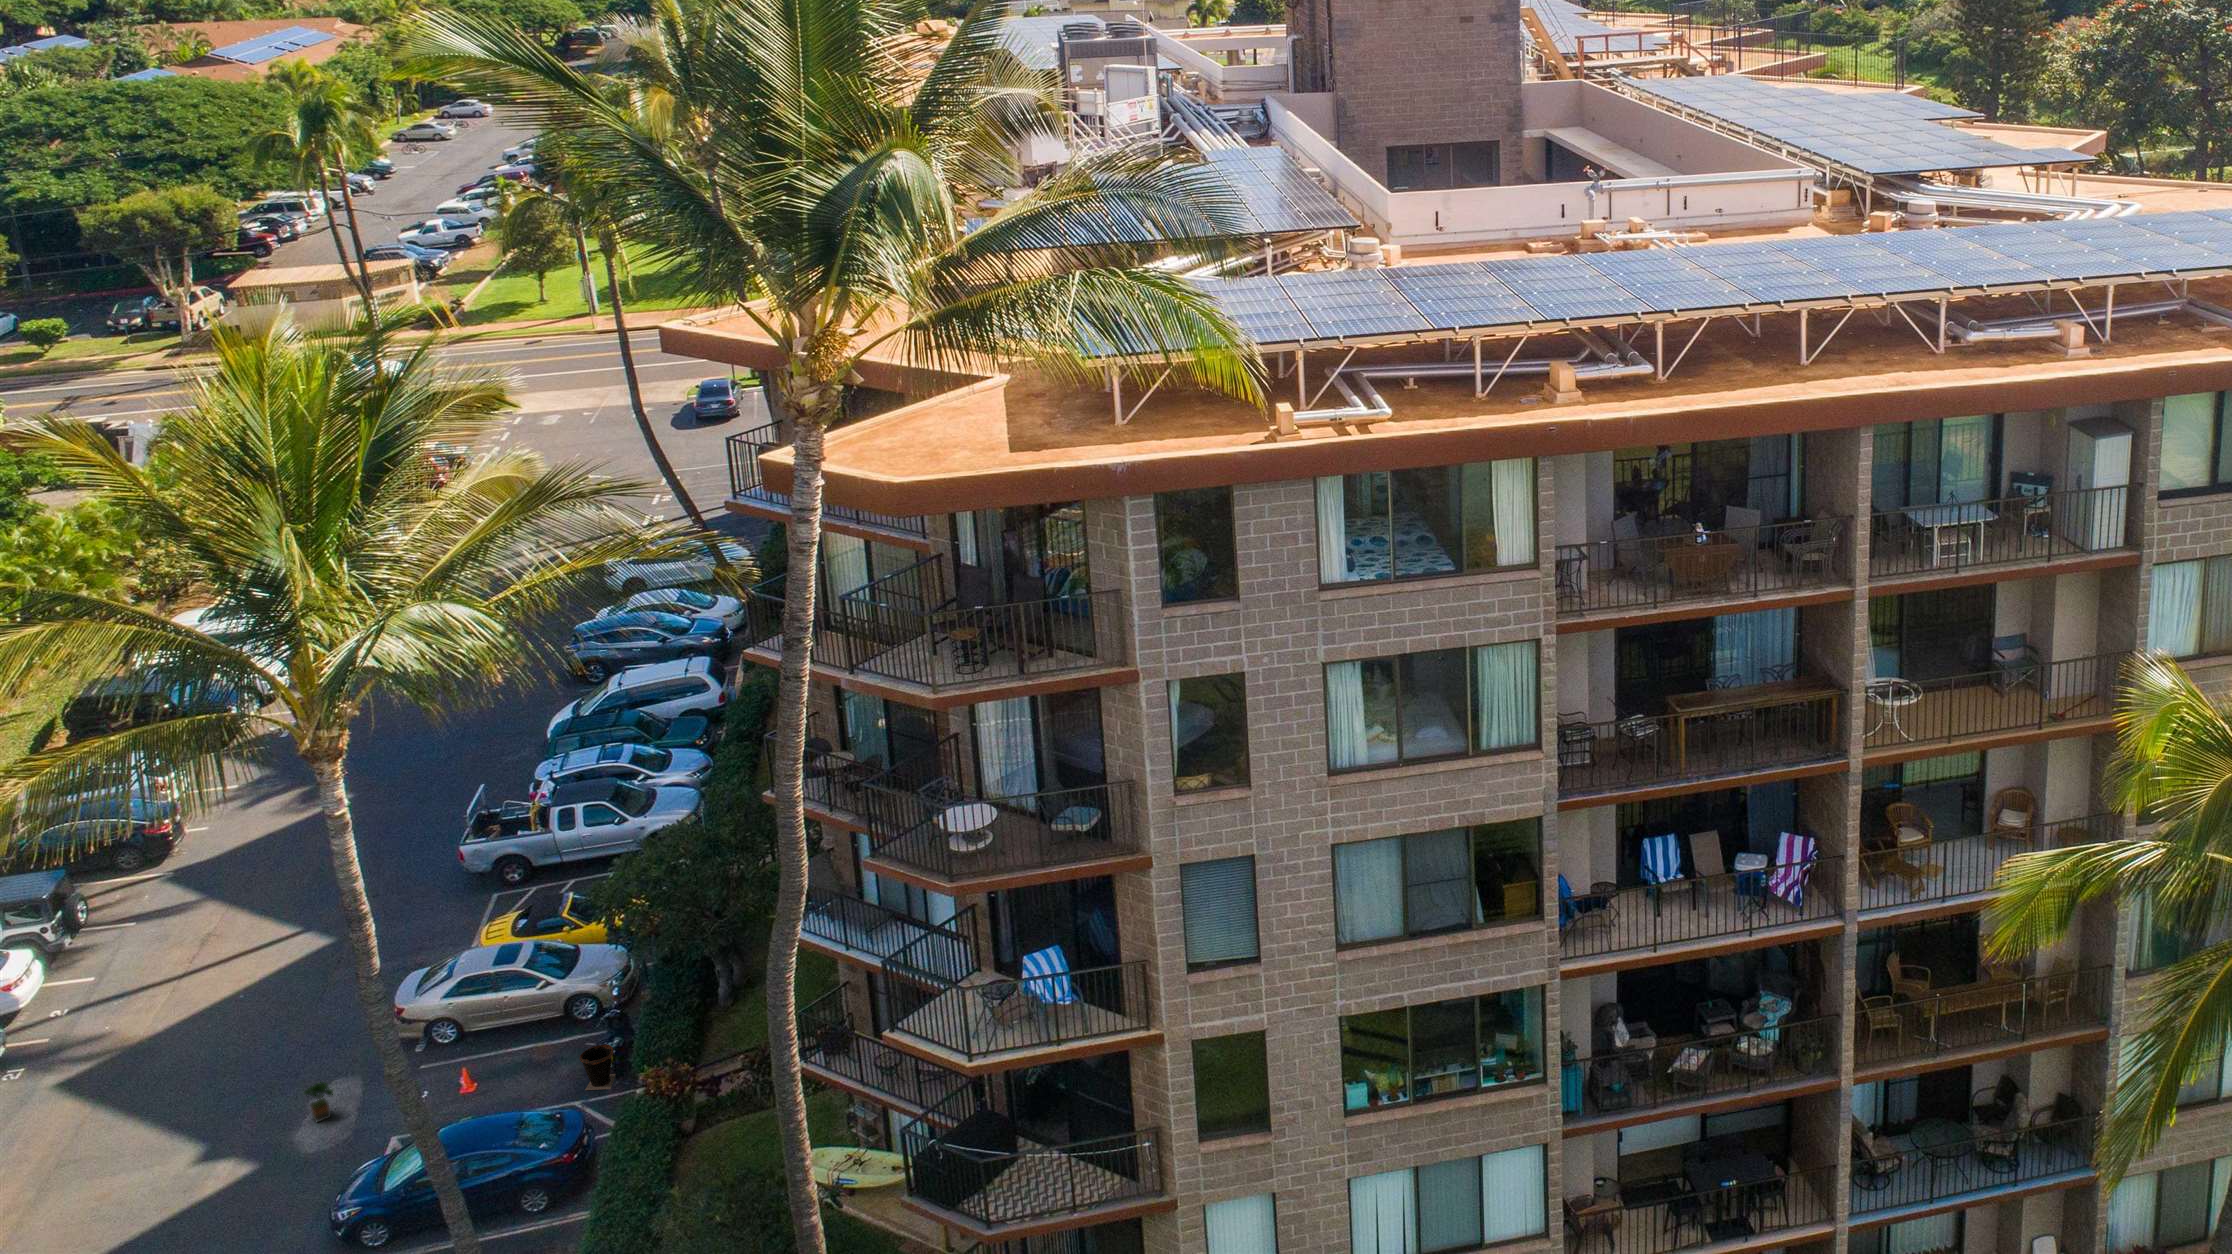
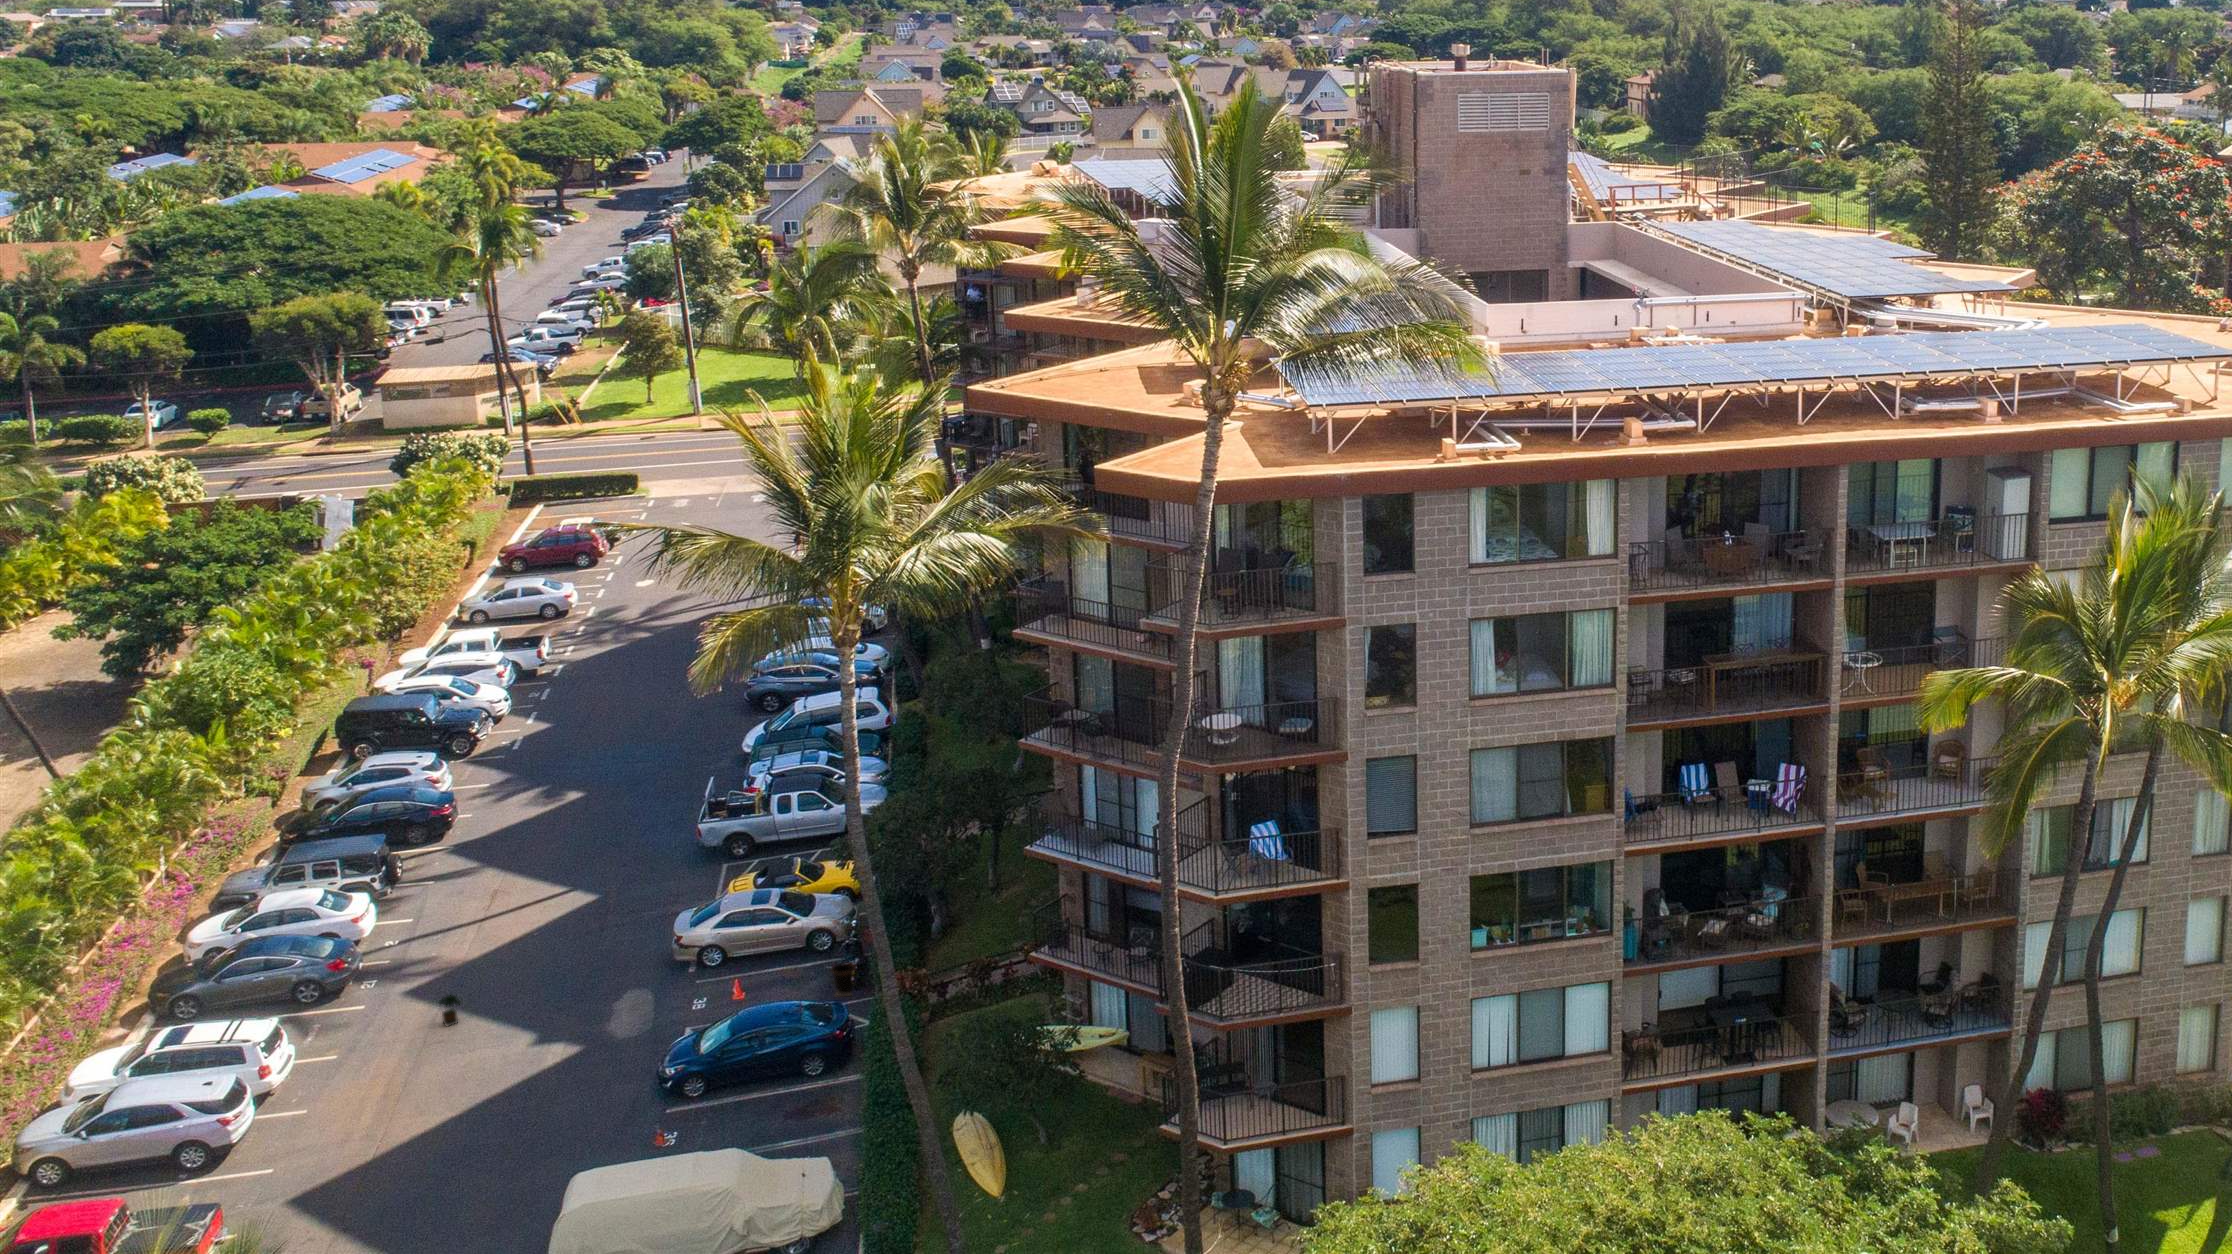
potted tree: present [304,1082,333,1122] -> present [438,995,460,1026]

